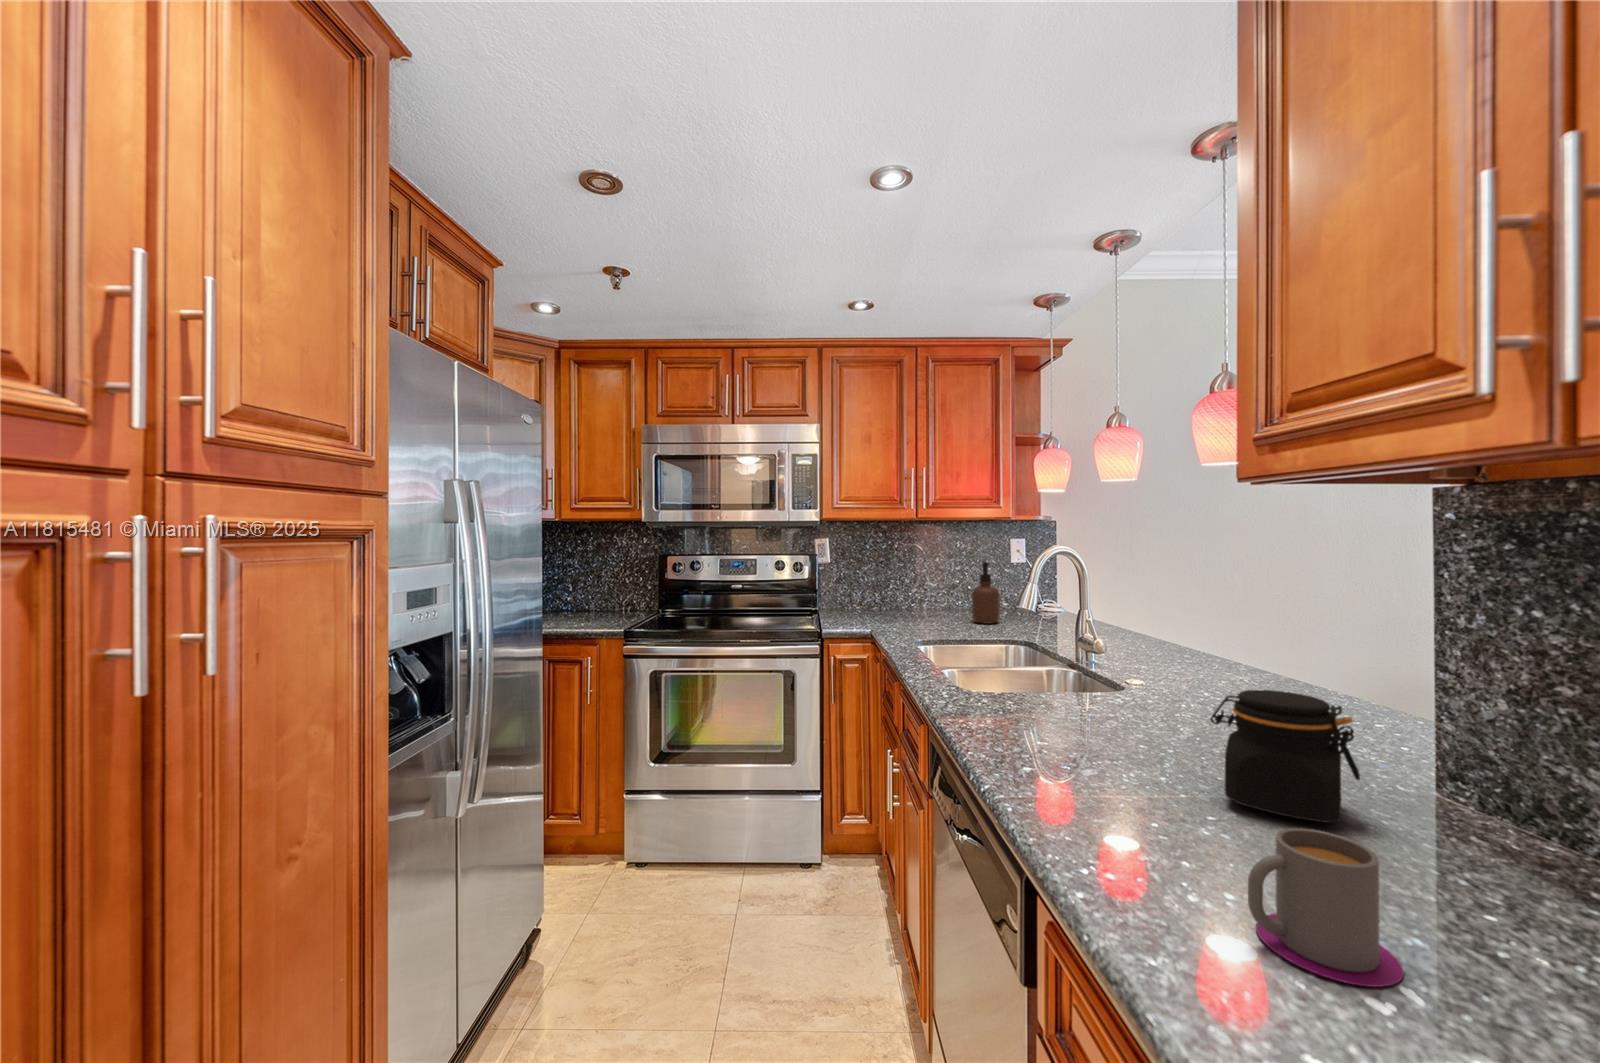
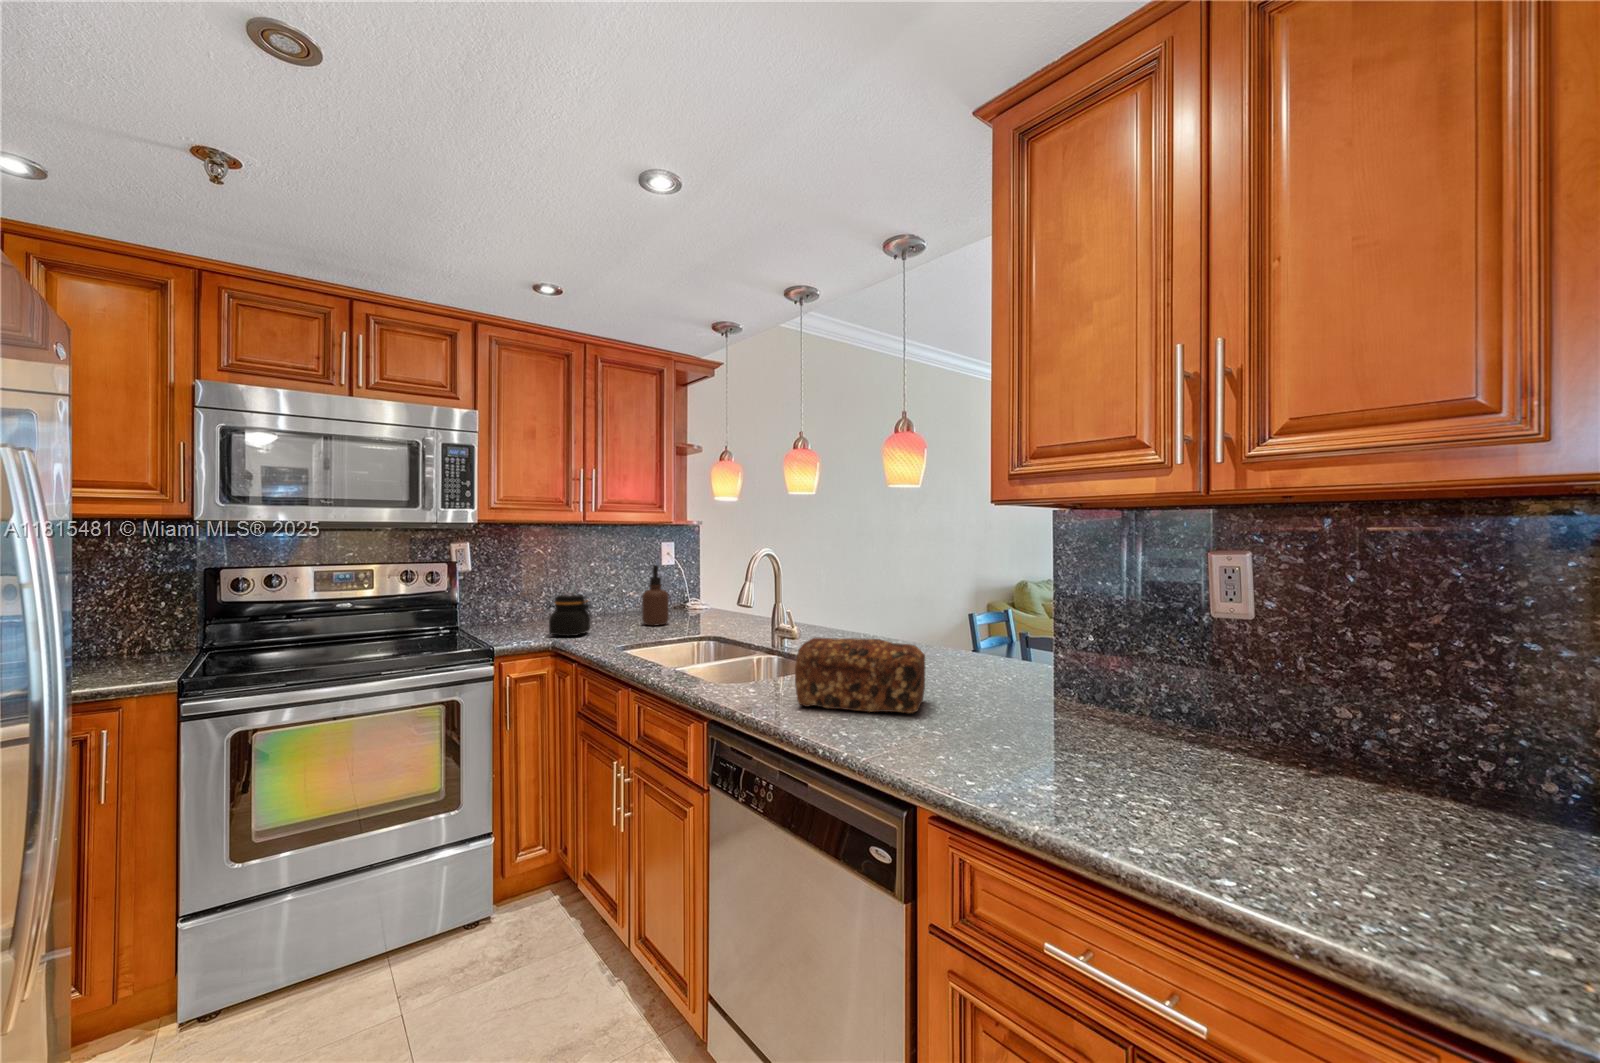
bread loaf: none [1010,651,1197,764] -> present [795,637,925,713]
jar: present [1210,690,1360,823] -> present [548,595,591,636]
mug: present [1248,828,1404,987] -> none [1064,721,1141,803]

